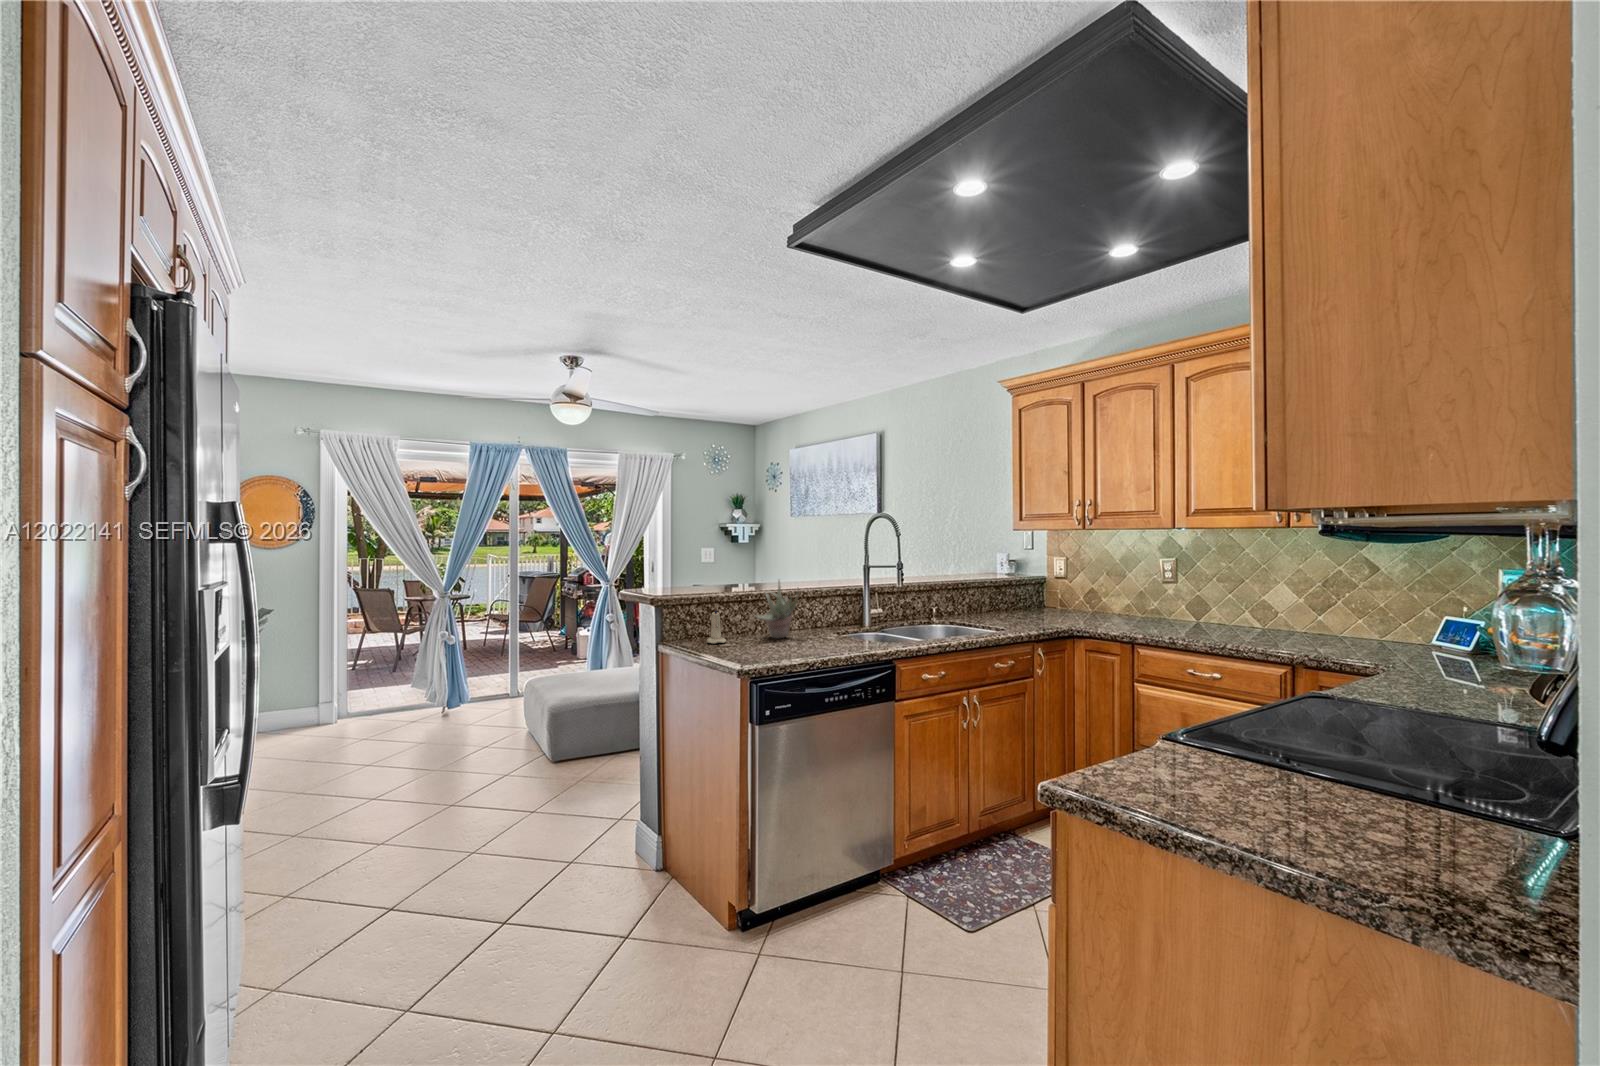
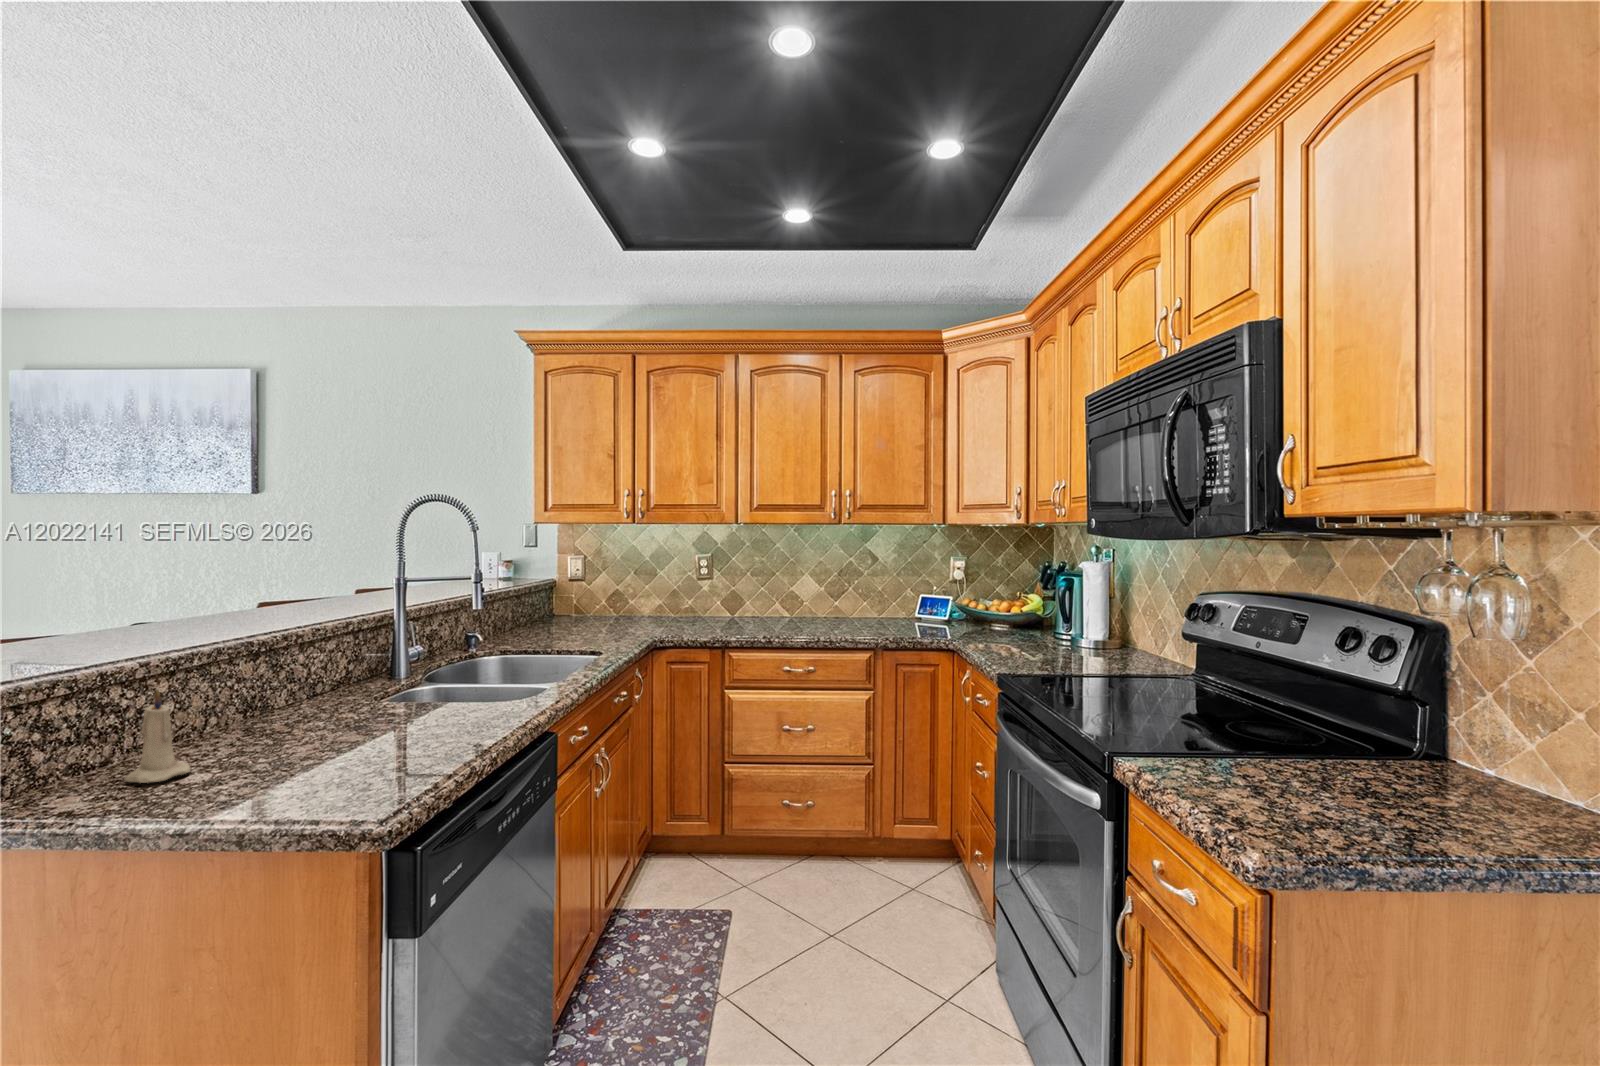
succulent plant: present [755,581,799,638] -> none [255,612,350,733]

